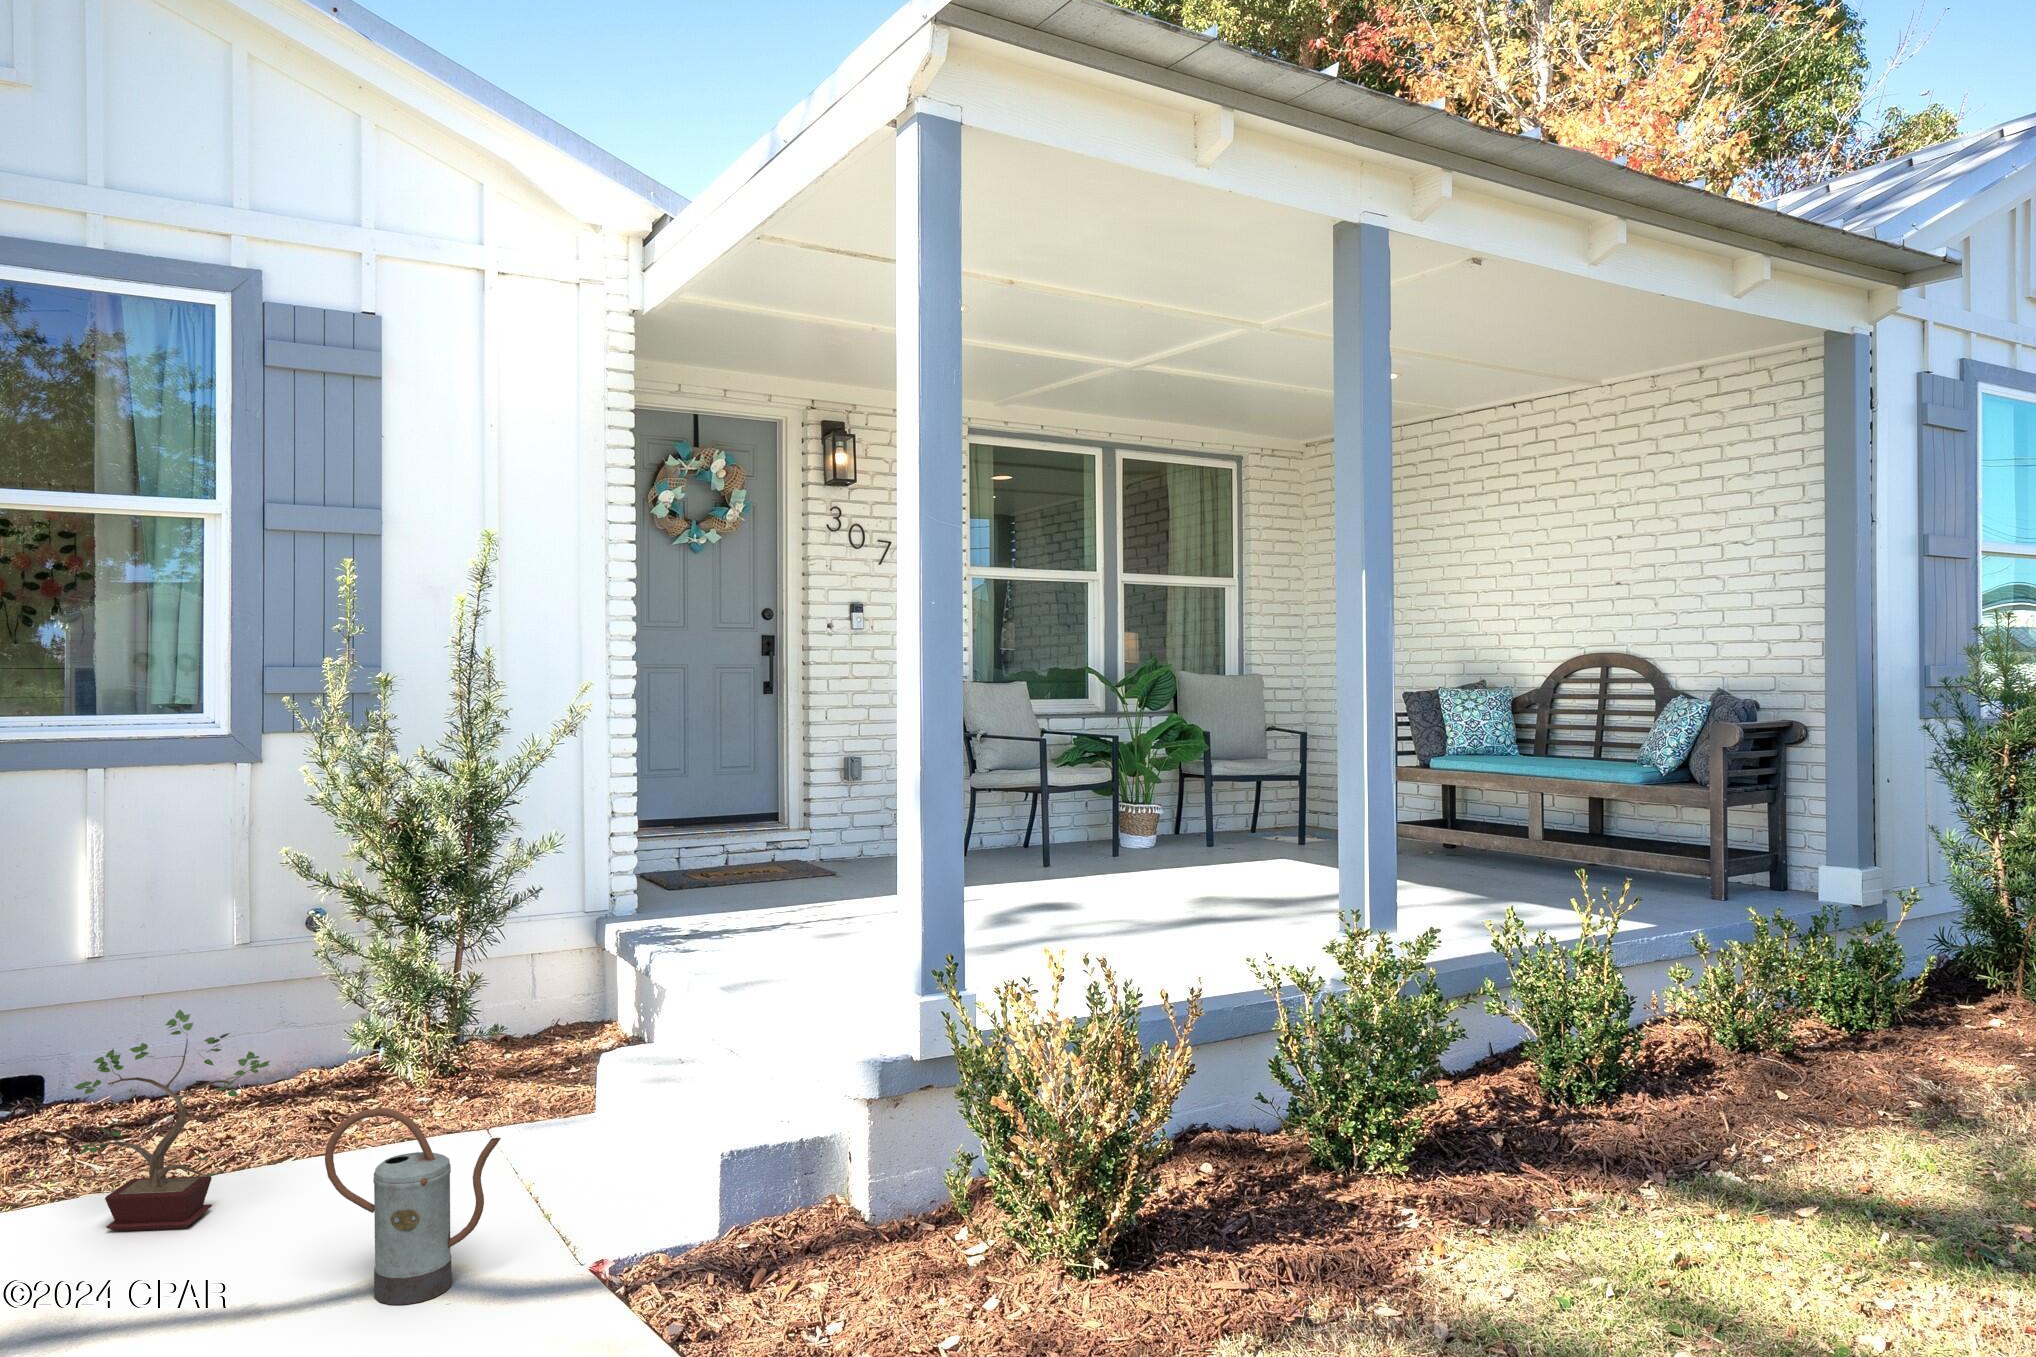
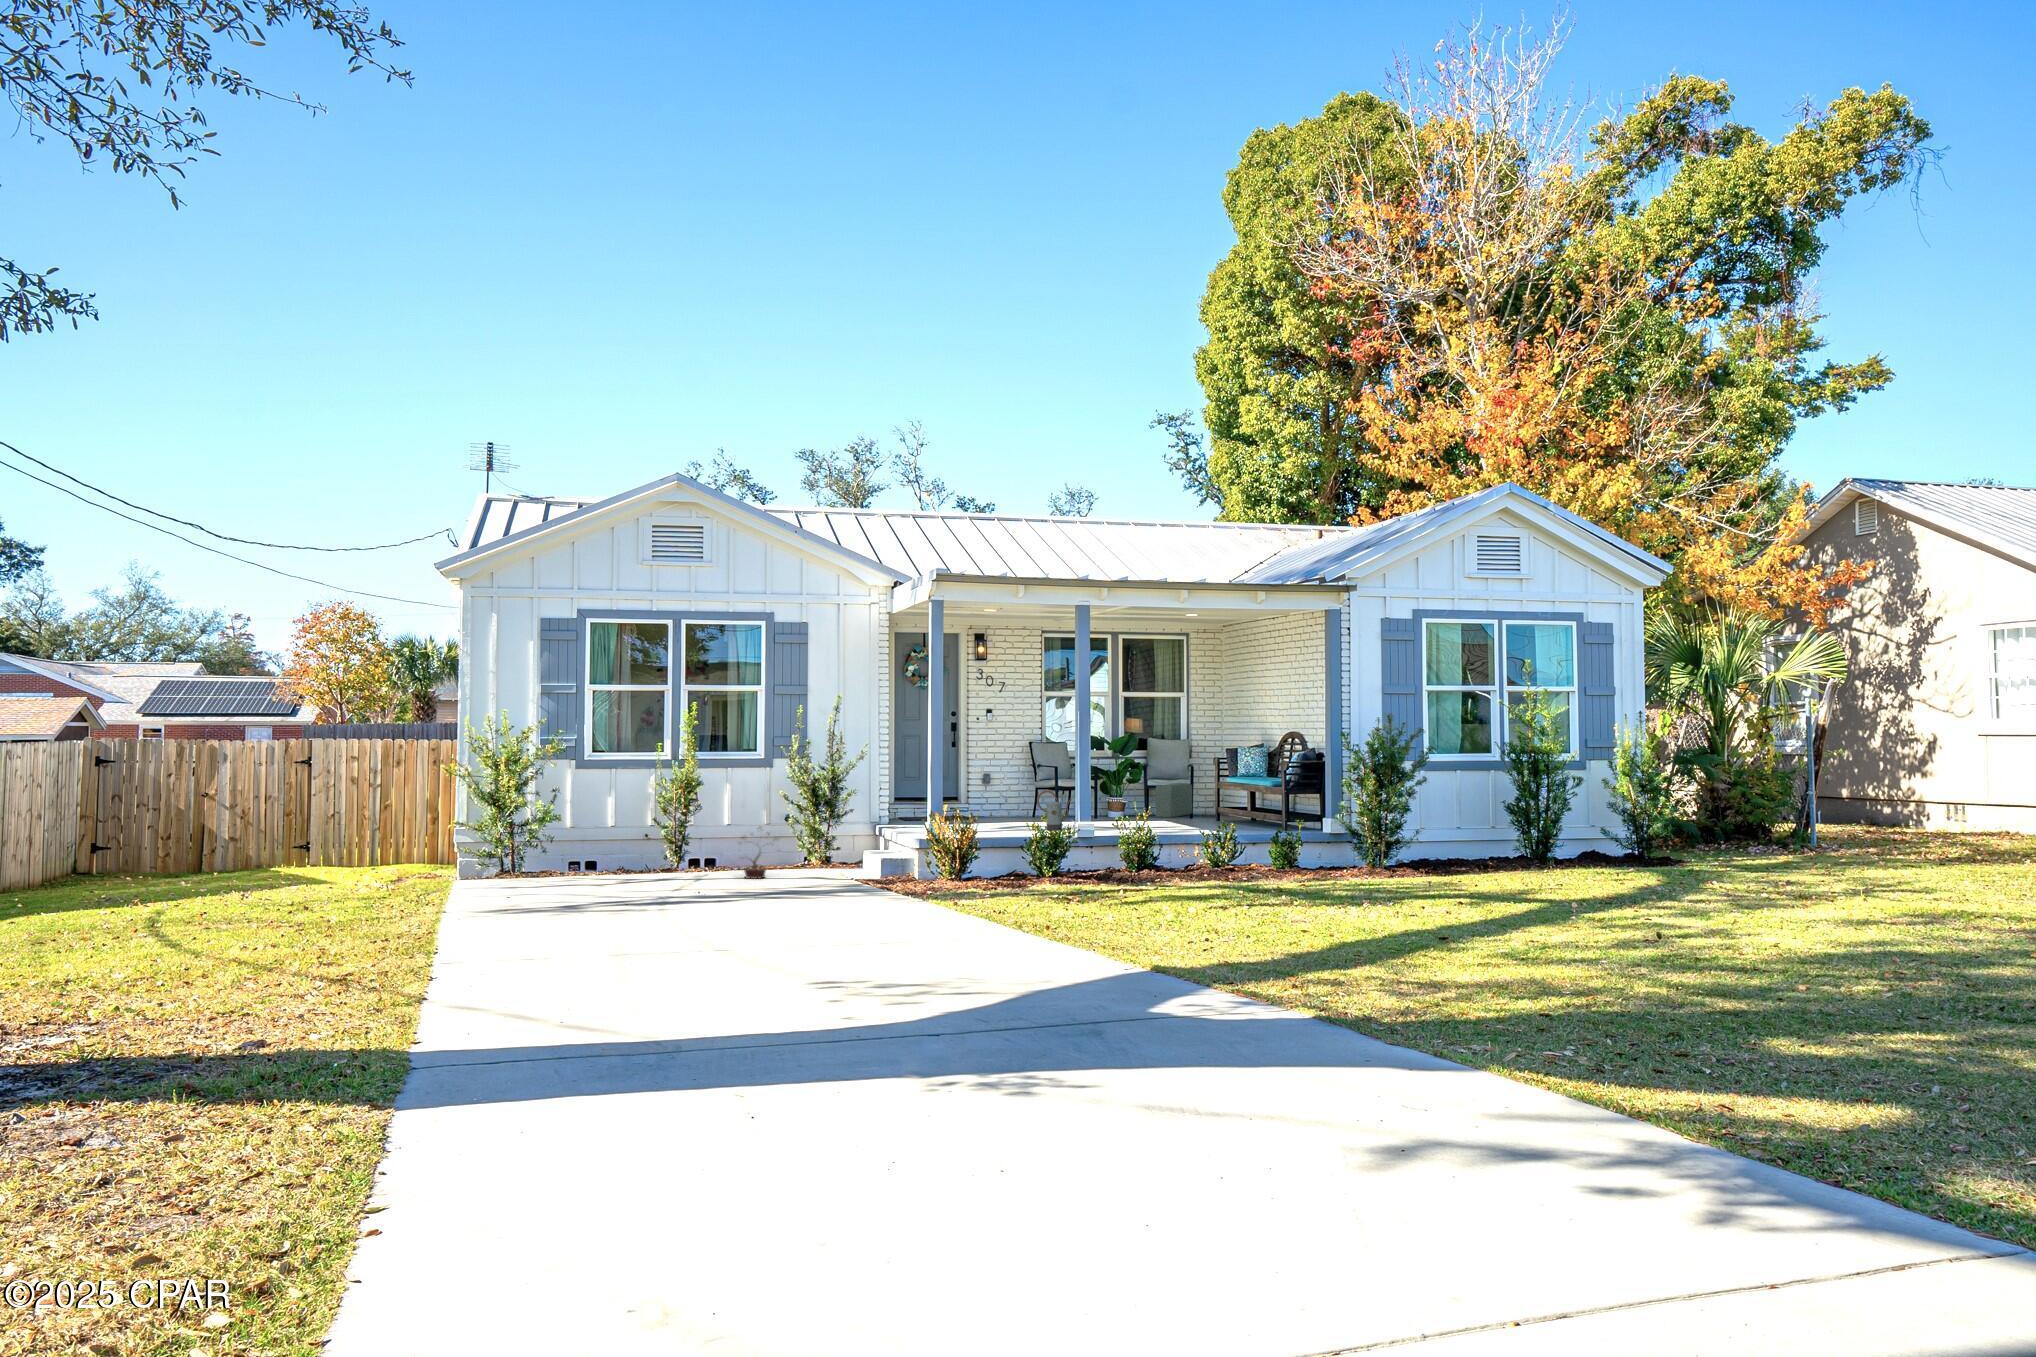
pouf: none [1260,770,1305,853] -> present [1155,783,1192,818]
watering can: present [325,1108,501,1305] -> present [1037,791,1072,830]

